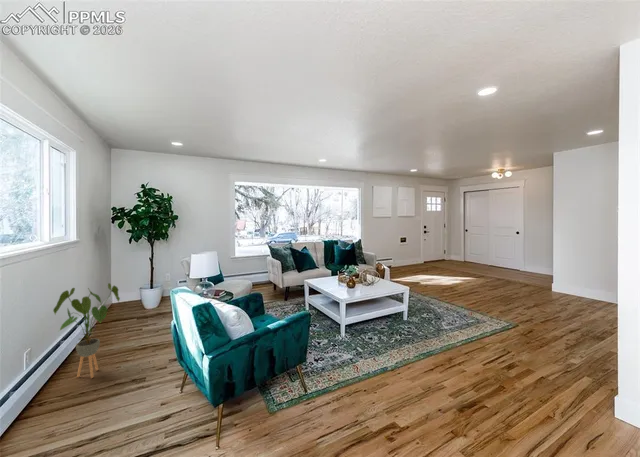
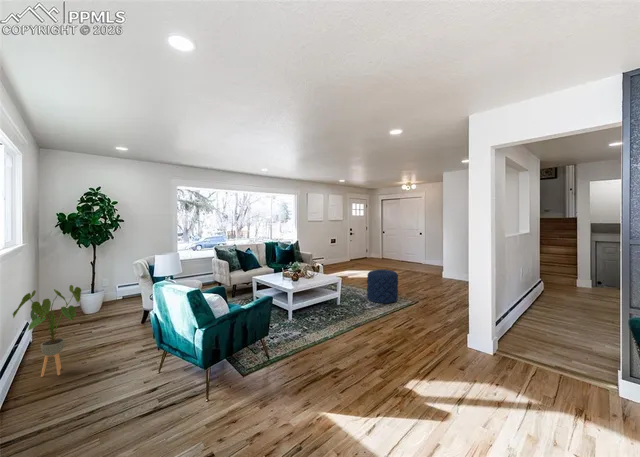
pouf: none [443,278,488,323] -> present [367,270,398,303]

